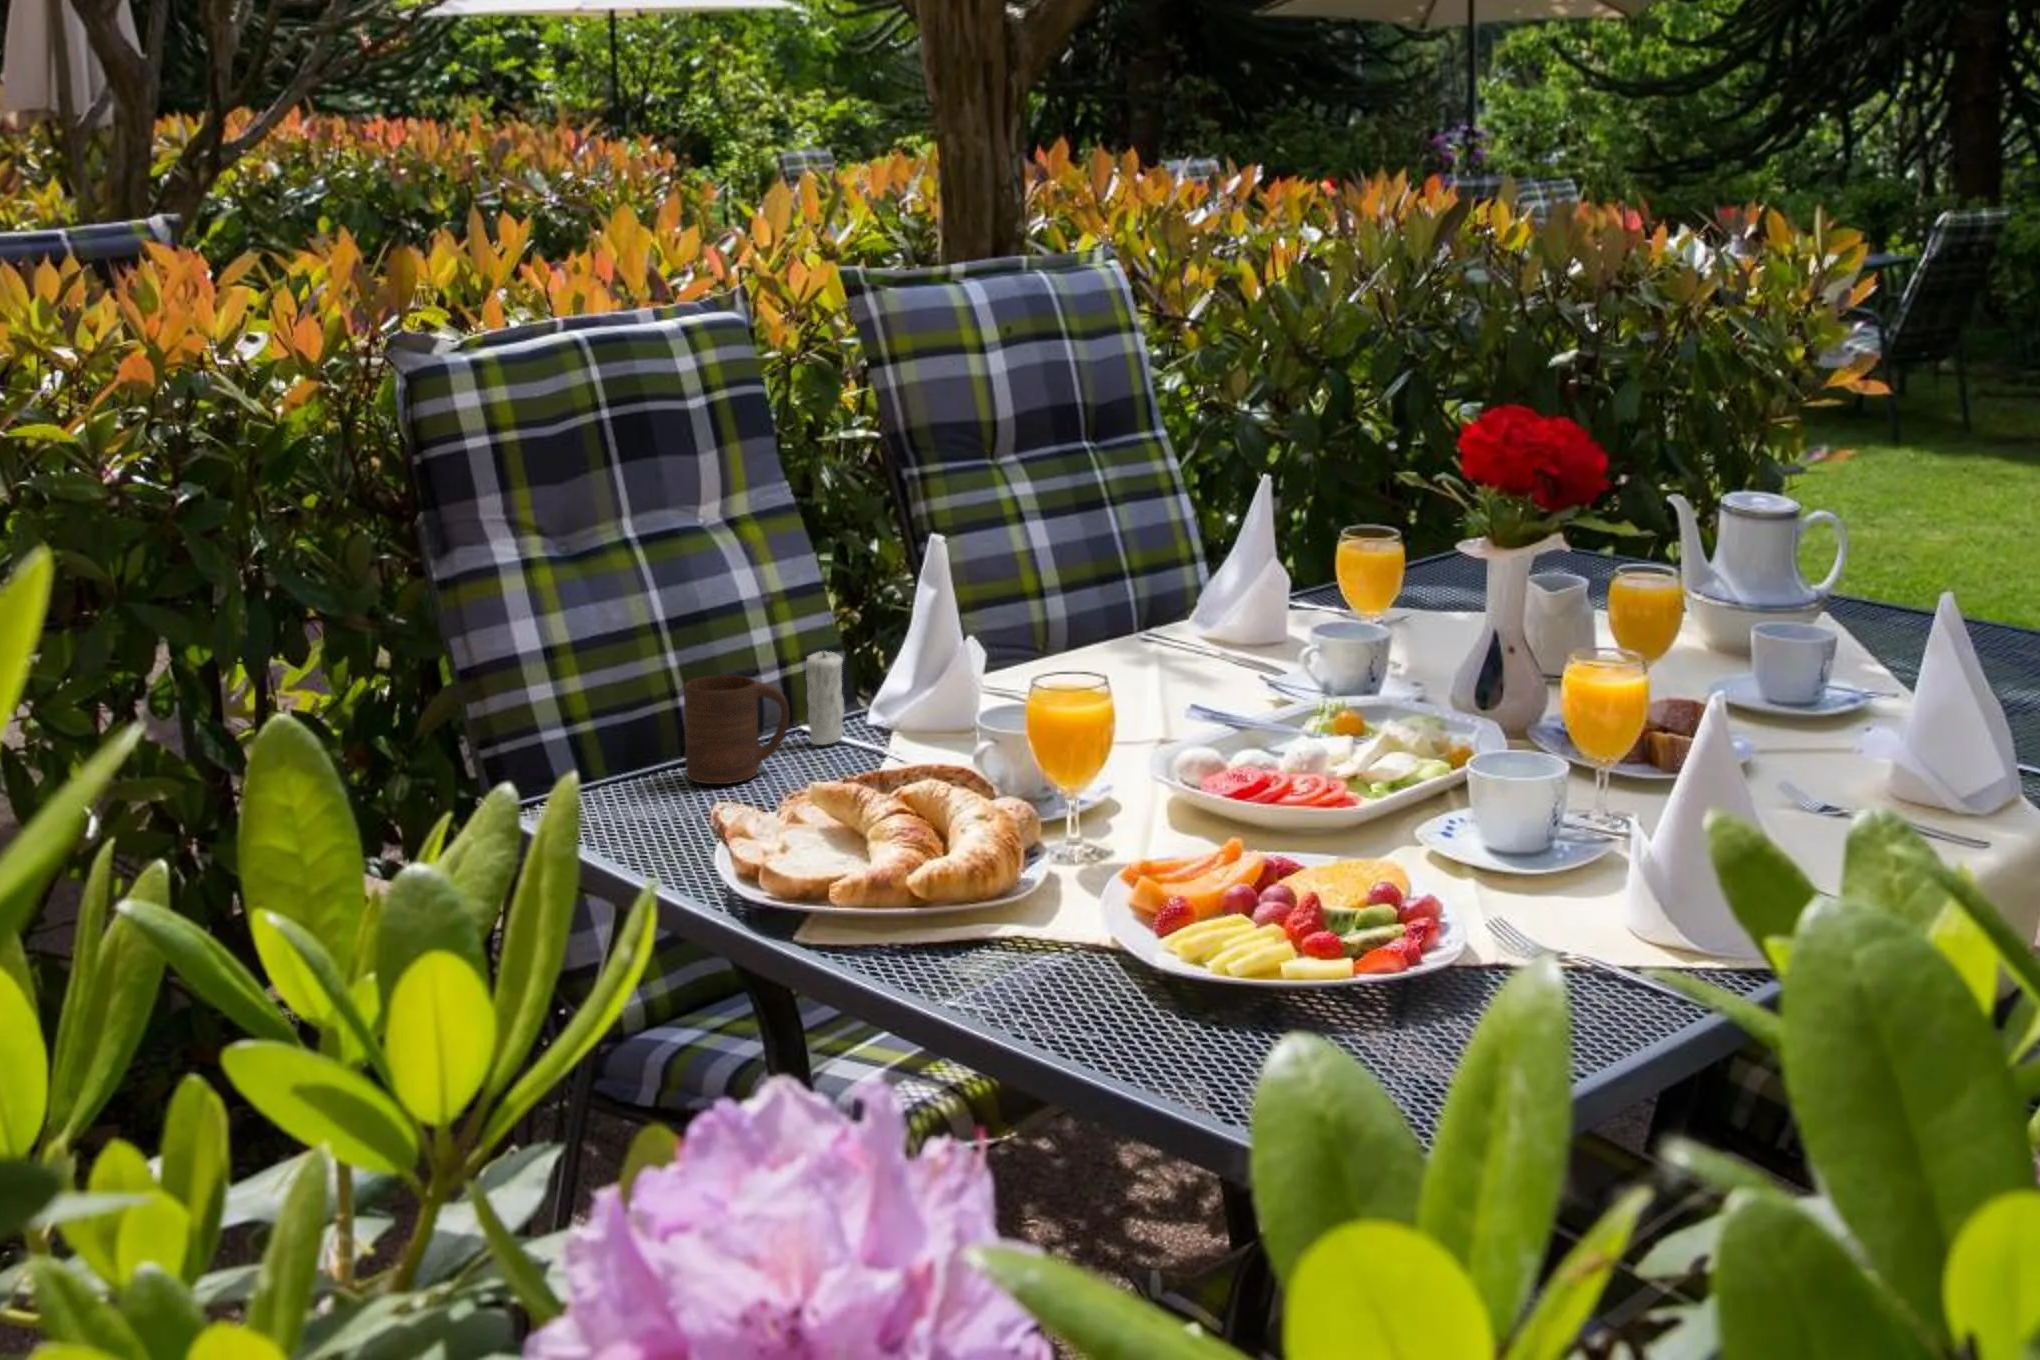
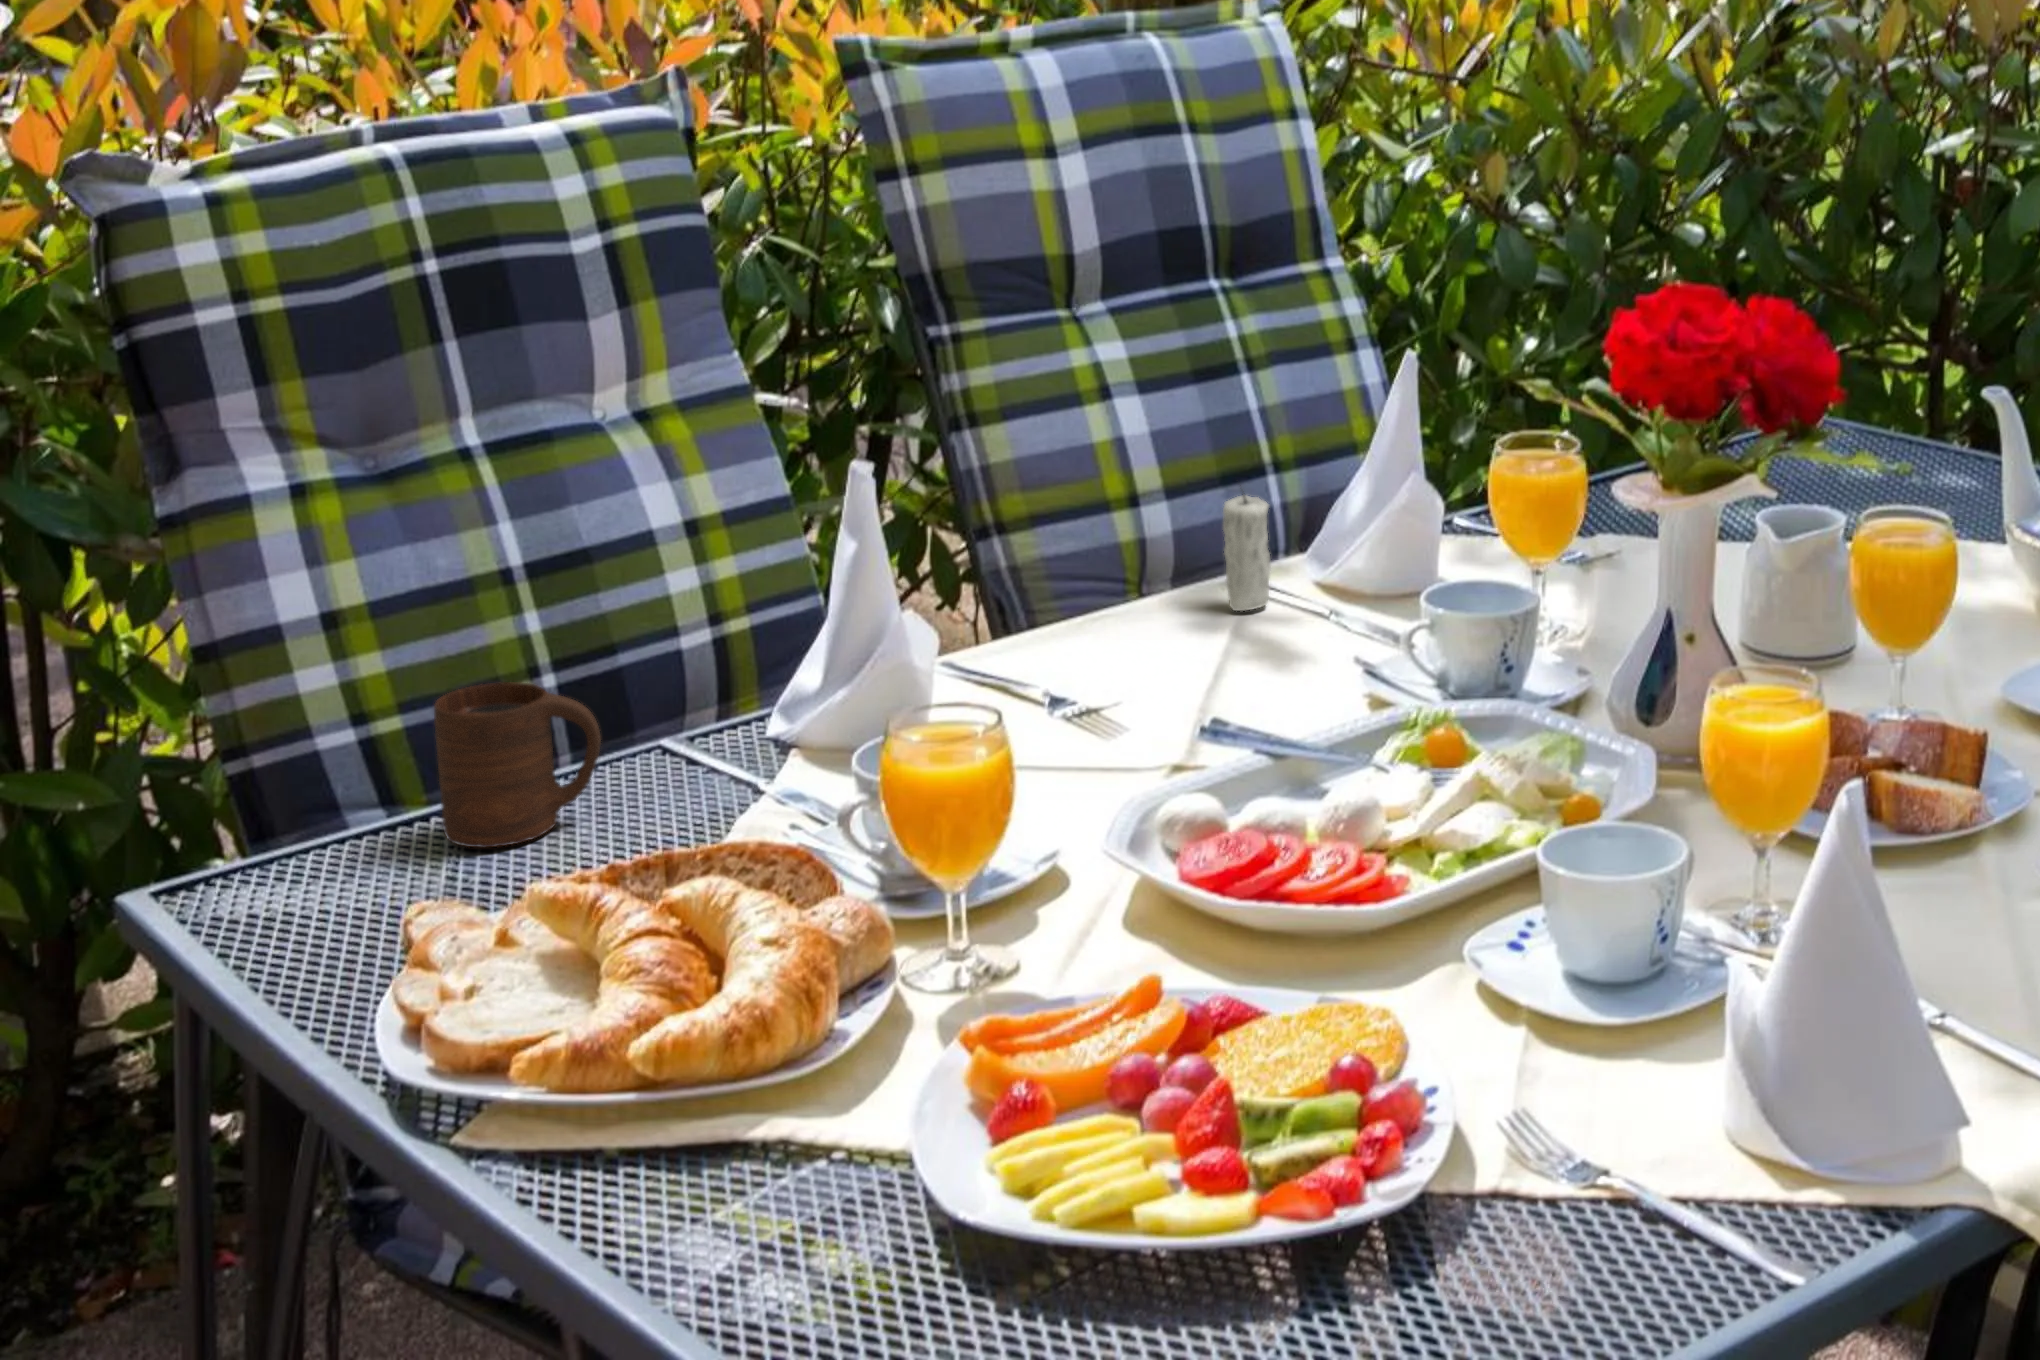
candle: present [806,650,844,745] -> present [1223,494,1271,611]

